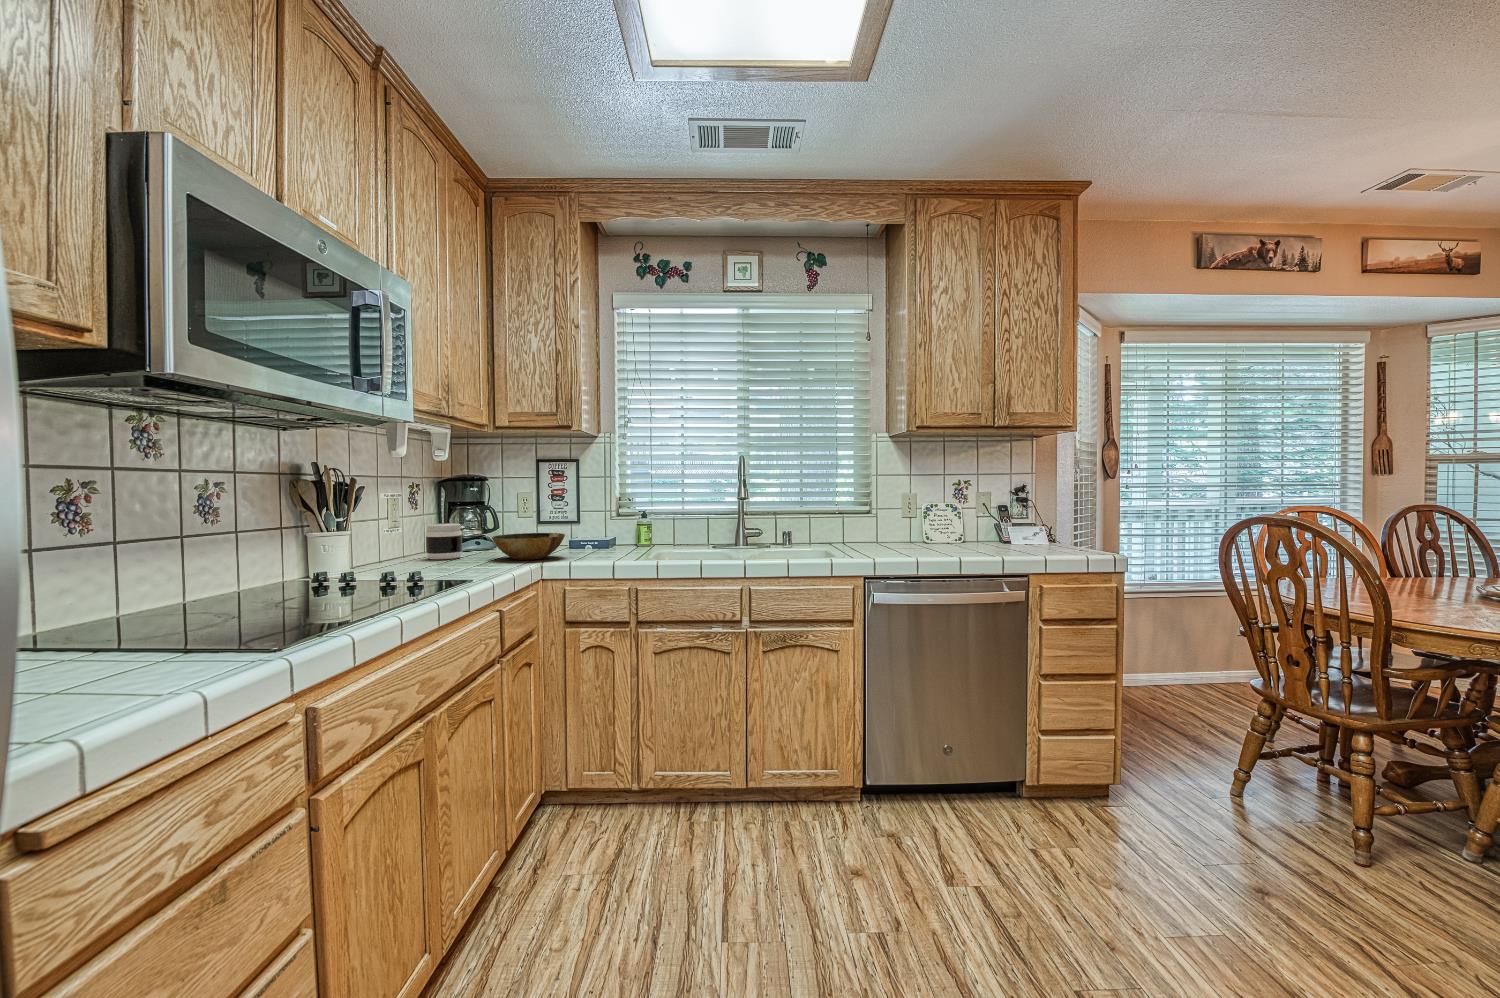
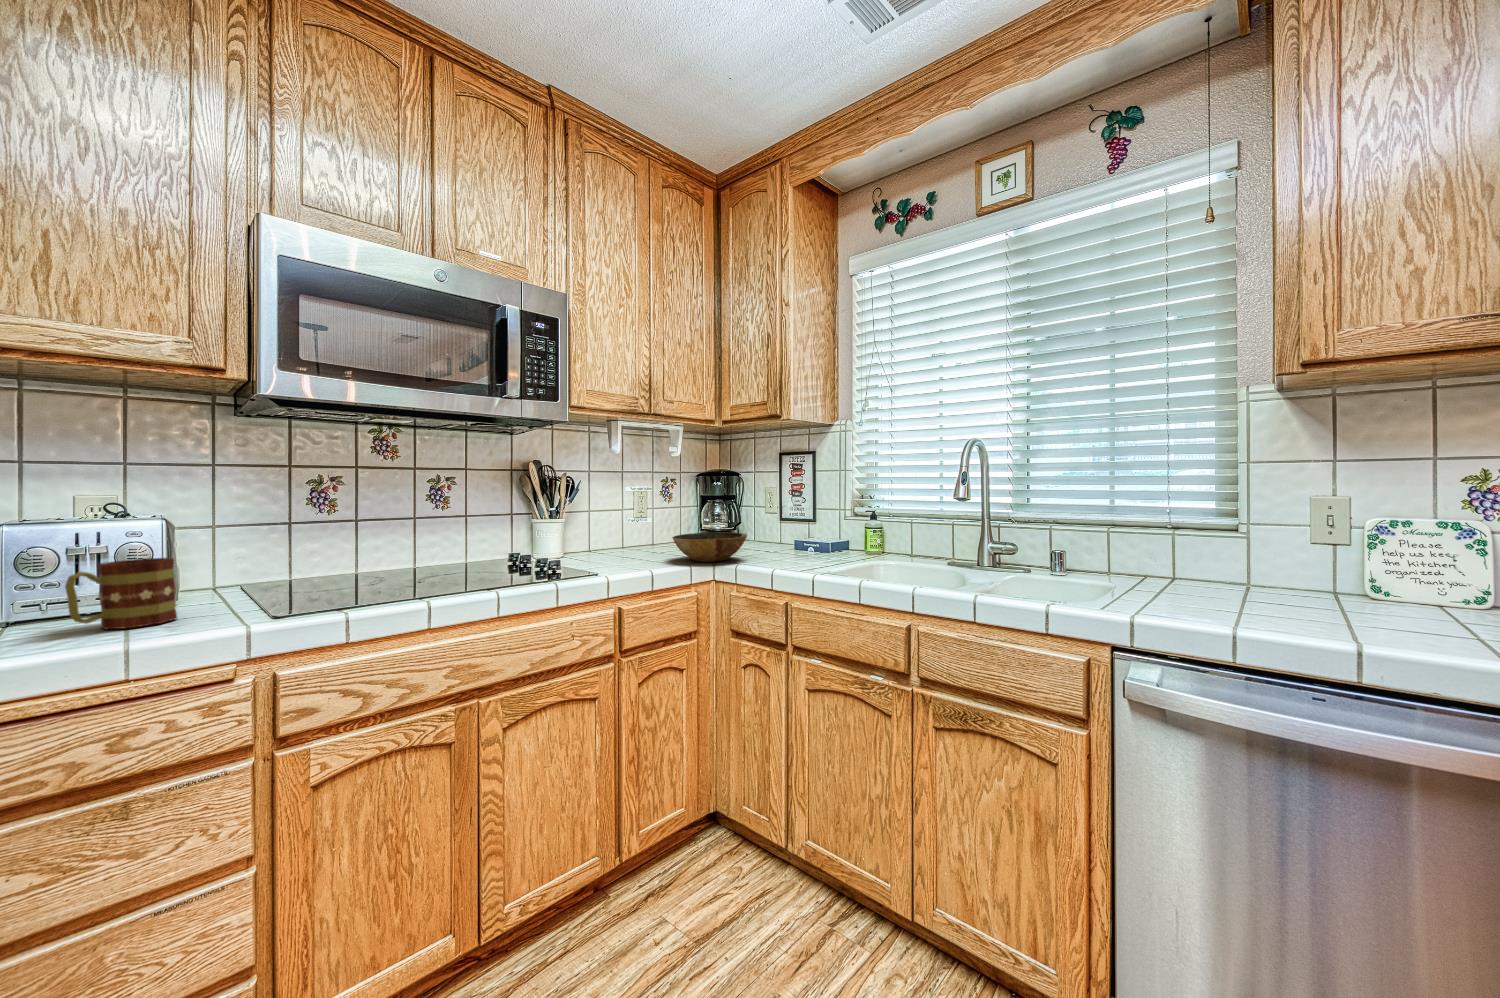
jar: present [426,523,462,559] -> none [638,519,671,554]
mug: none [93,568,184,655] -> present [65,558,177,629]

